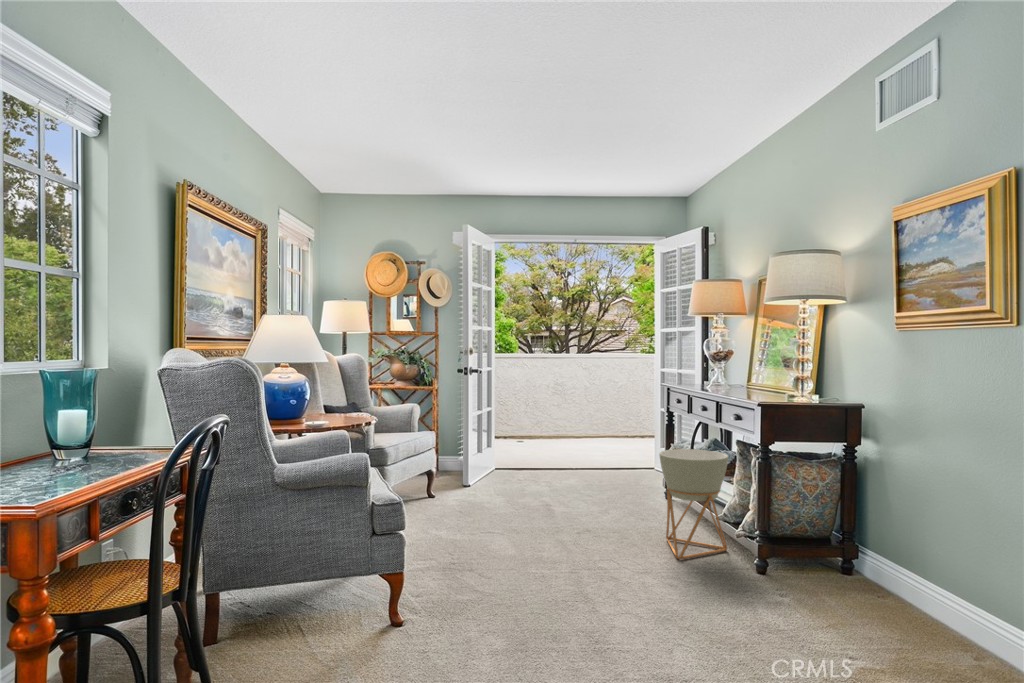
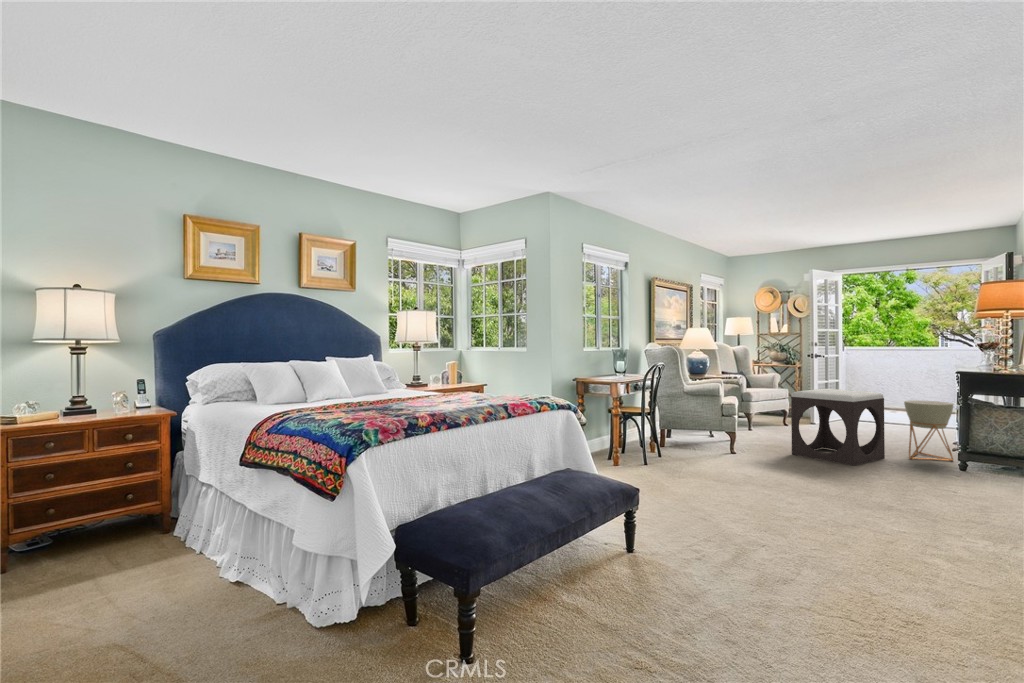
footstool: none [511,441,648,610] -> present [791,389,885,466]

